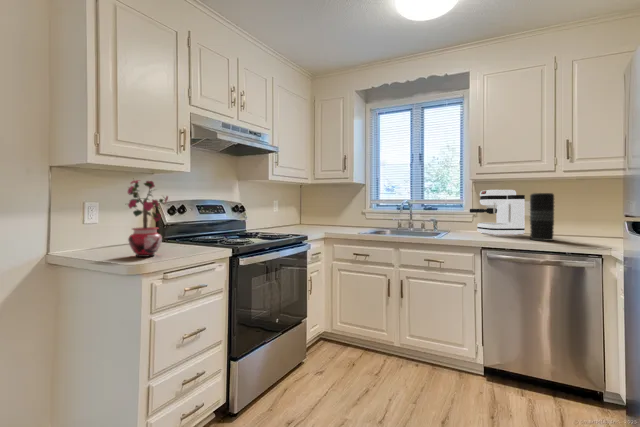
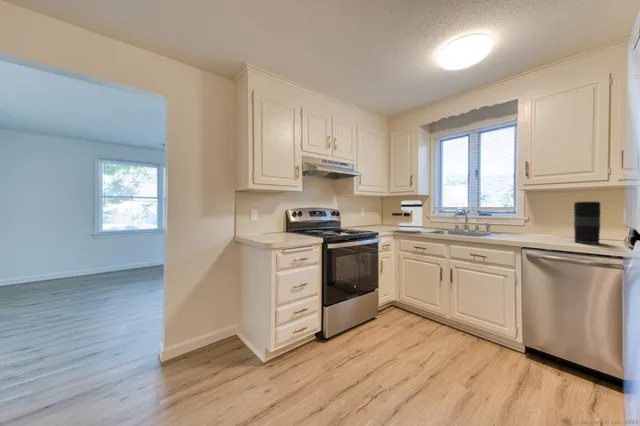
potted plant: present [128,180,168,257] -> none [265,196,289,240]
coffee maker: present [470,190,525,235] -> present [392,201,422,231]

